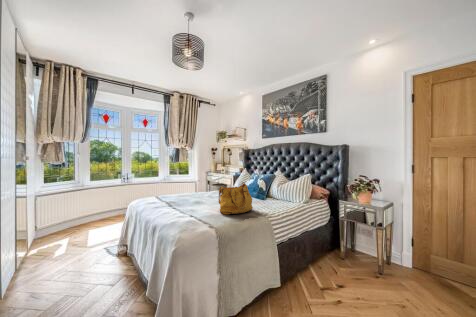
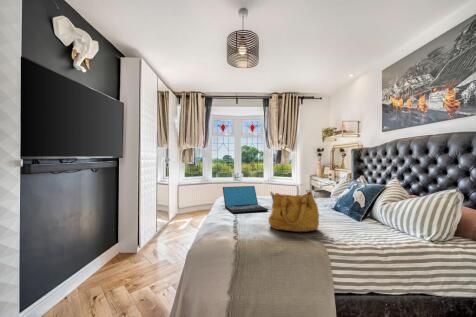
laptop: none [159,183,205,210] -> present [223,186,268,213]

